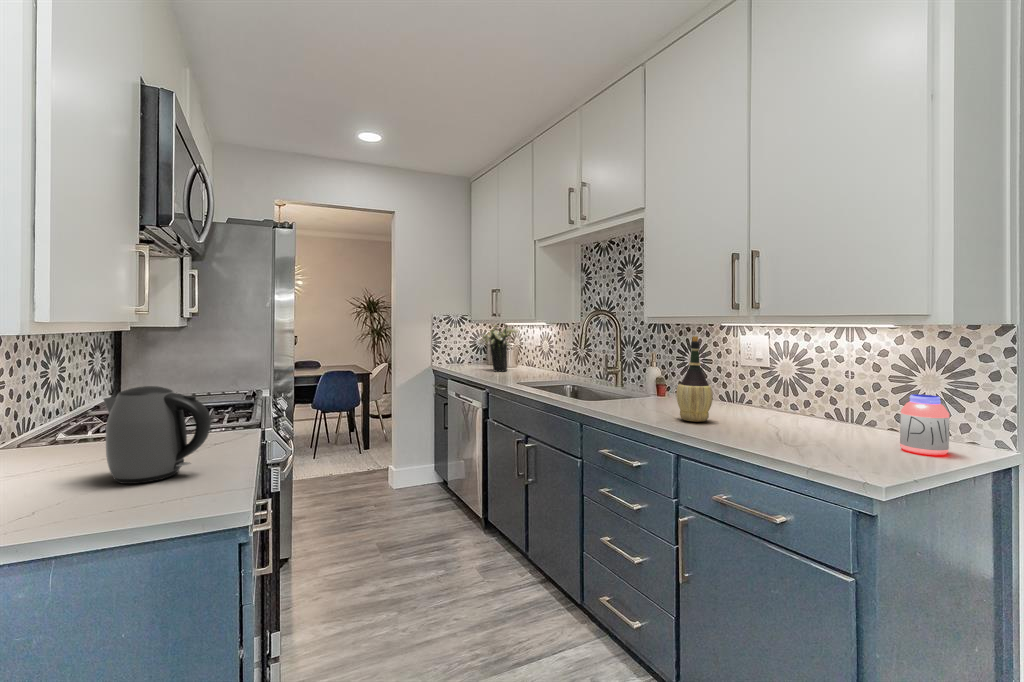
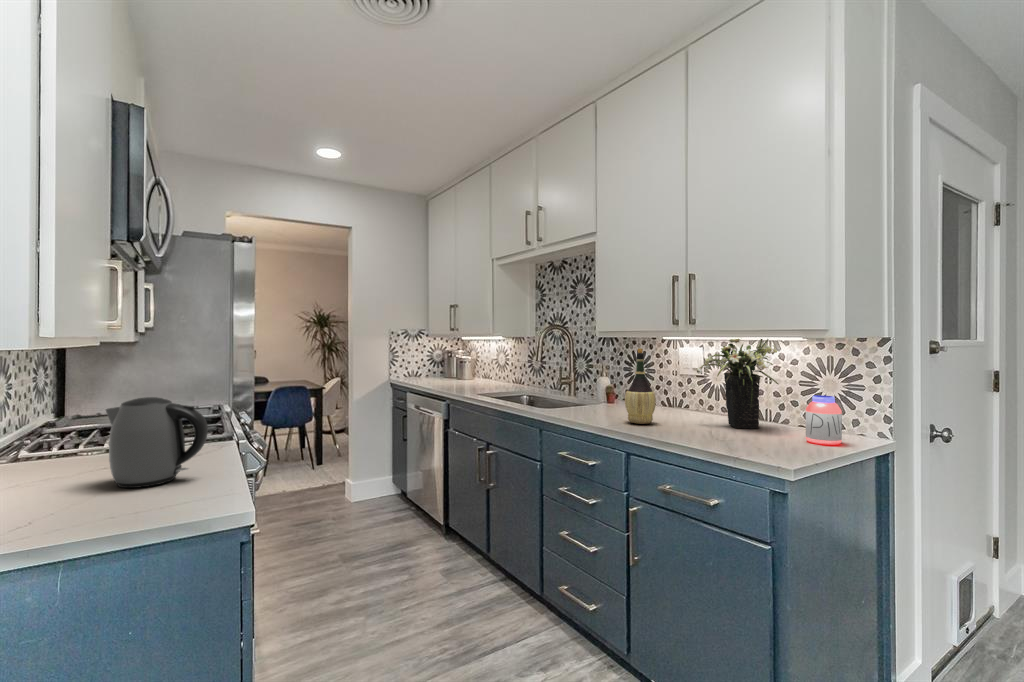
flower arrangement: present [478,325,517,372] -> present [697,338,778,428]

